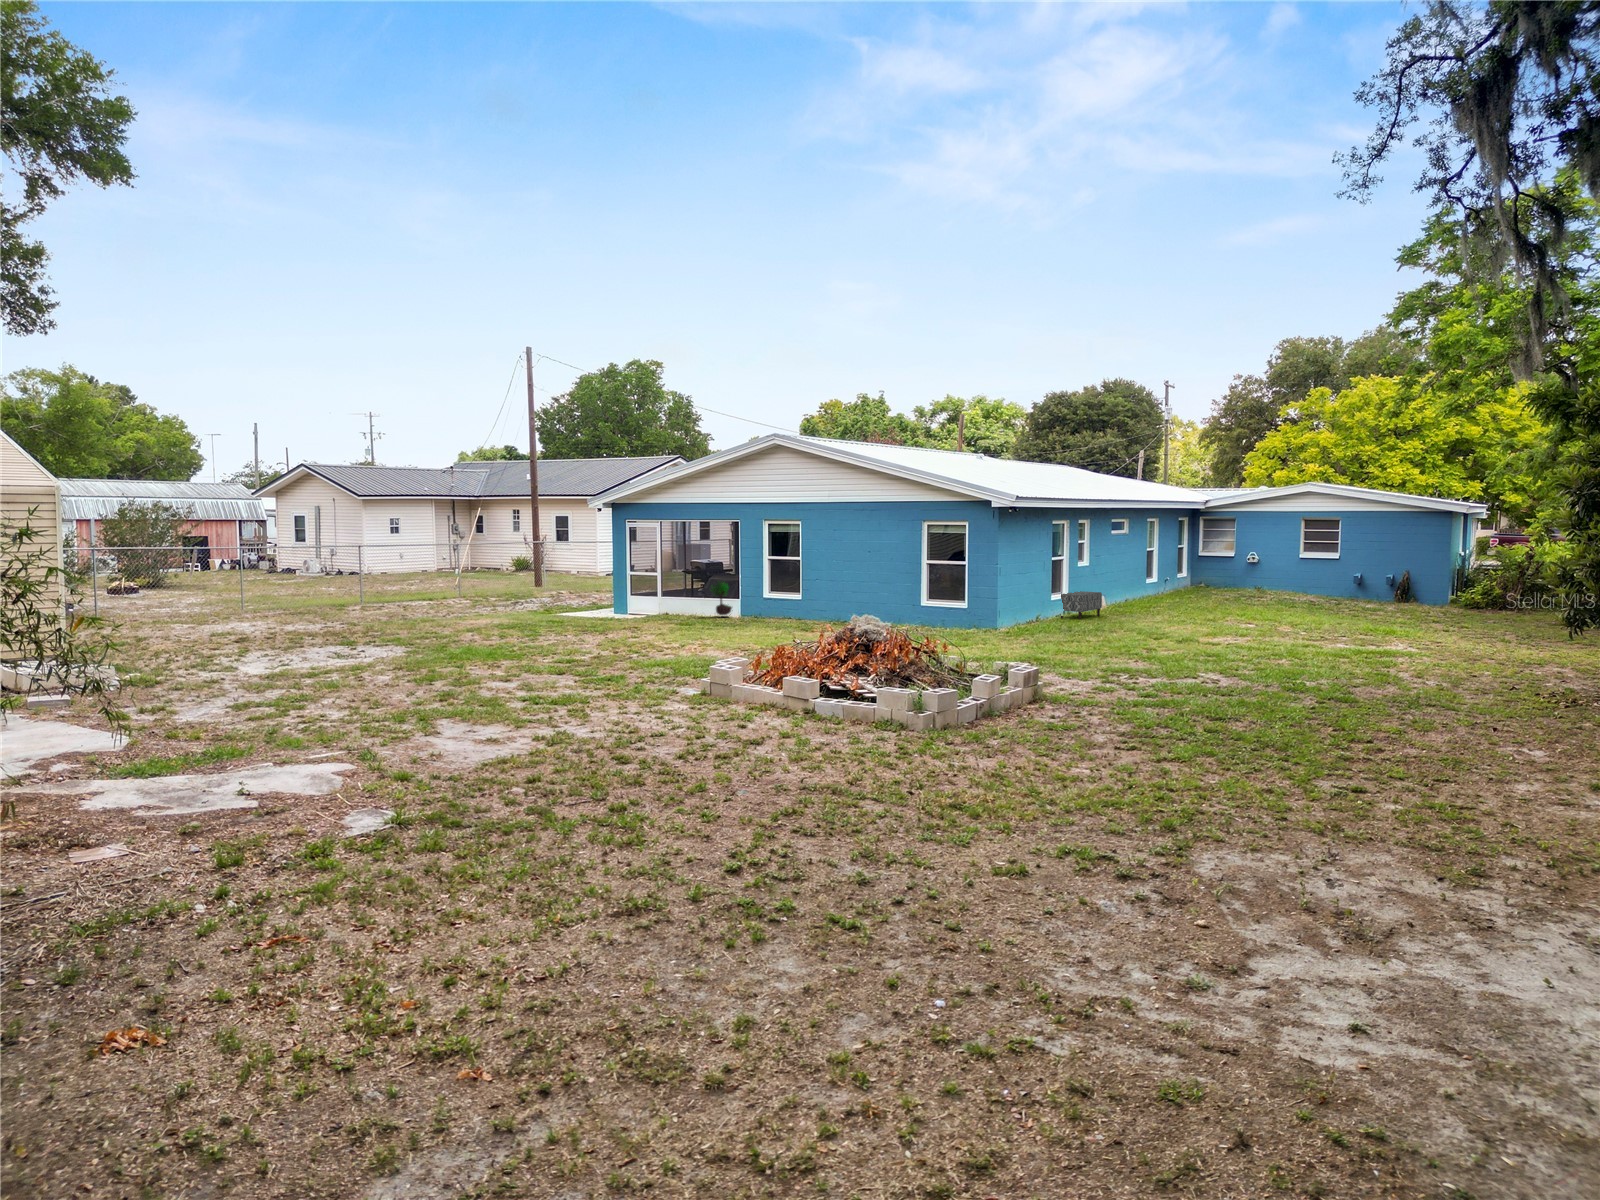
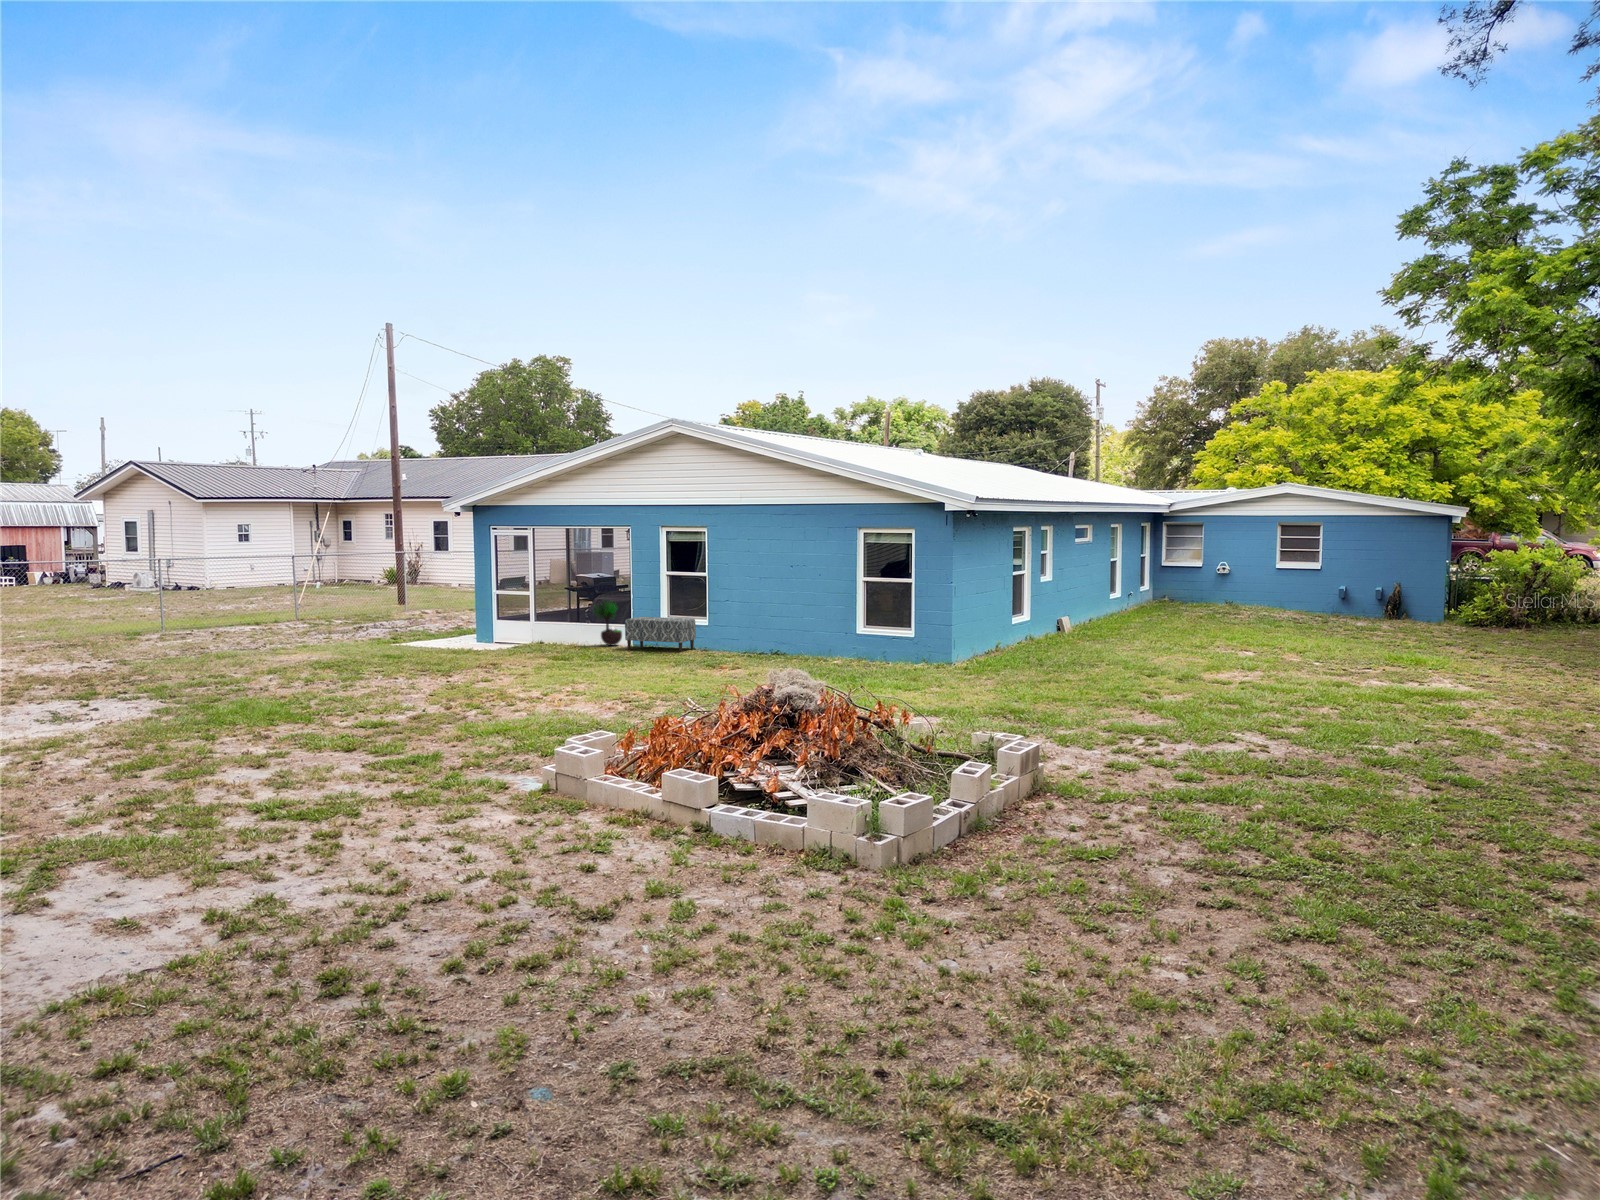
bench: present [1060,591,1102,619] -> present [625,617,696,652]

